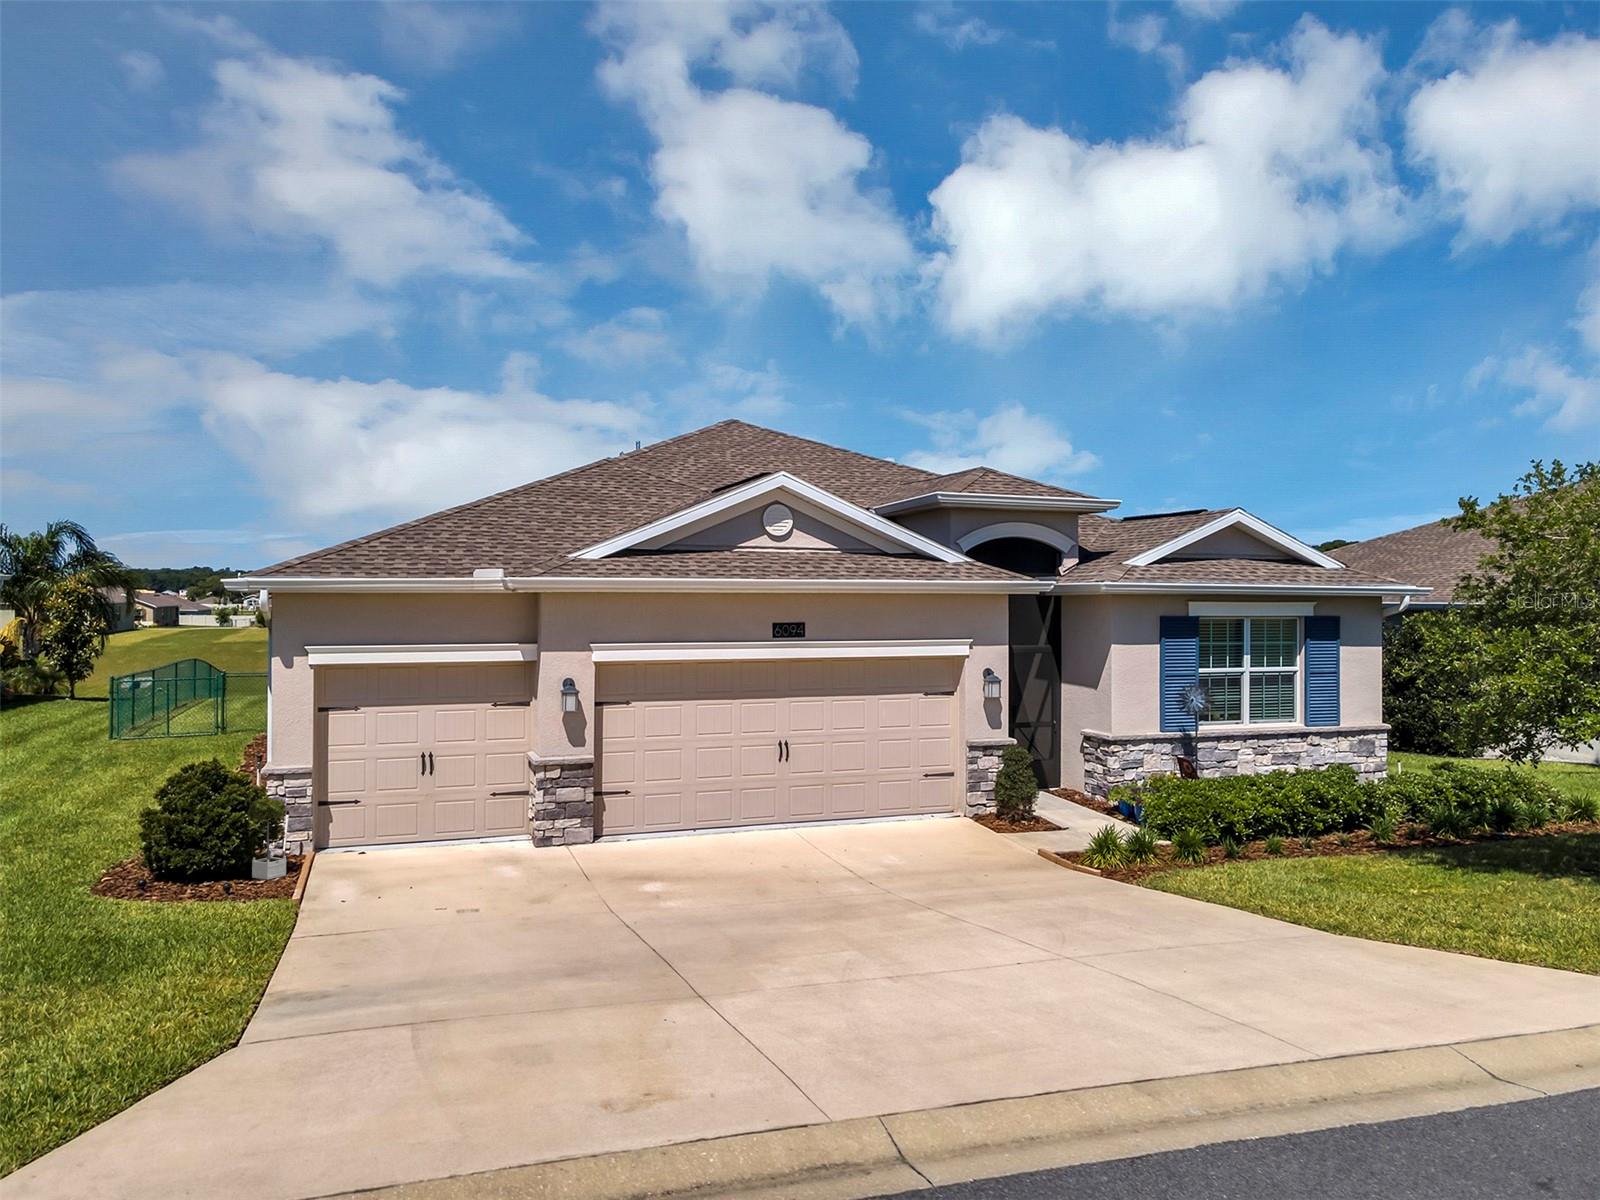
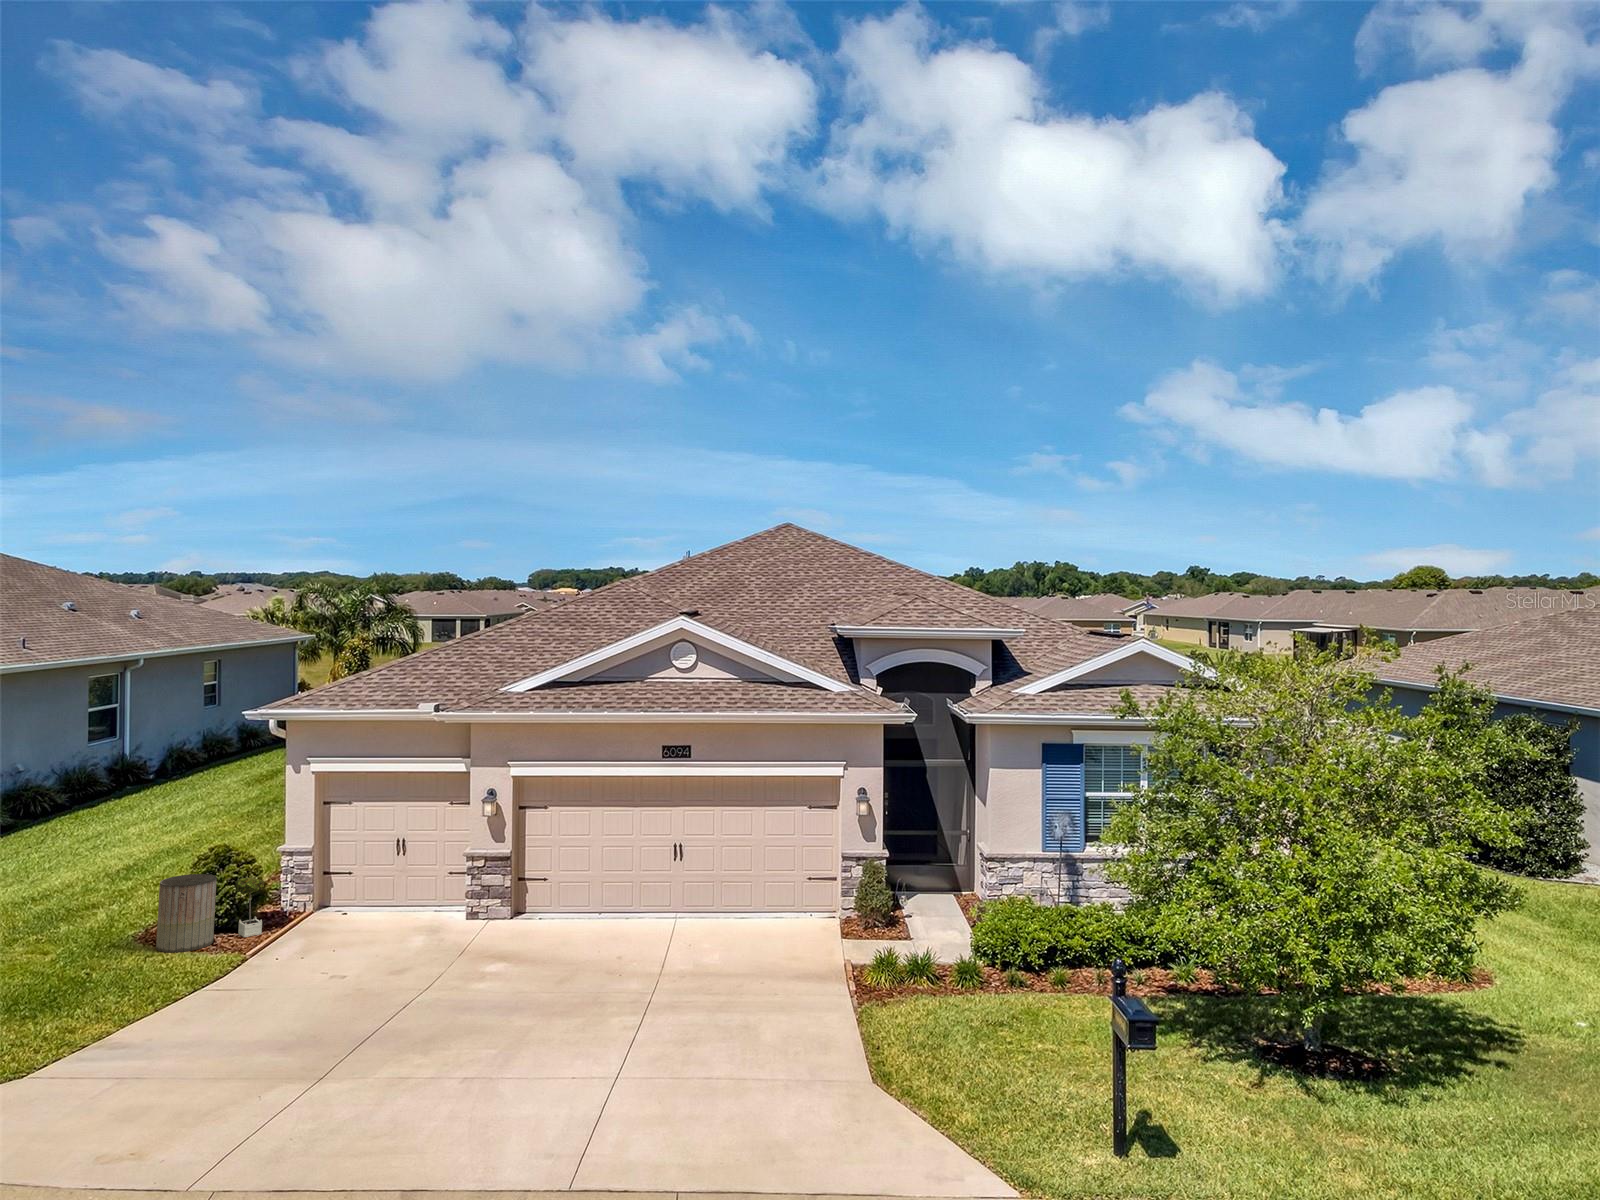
trash can: none [155,795,233,899] -> present [156,874,217,952]

